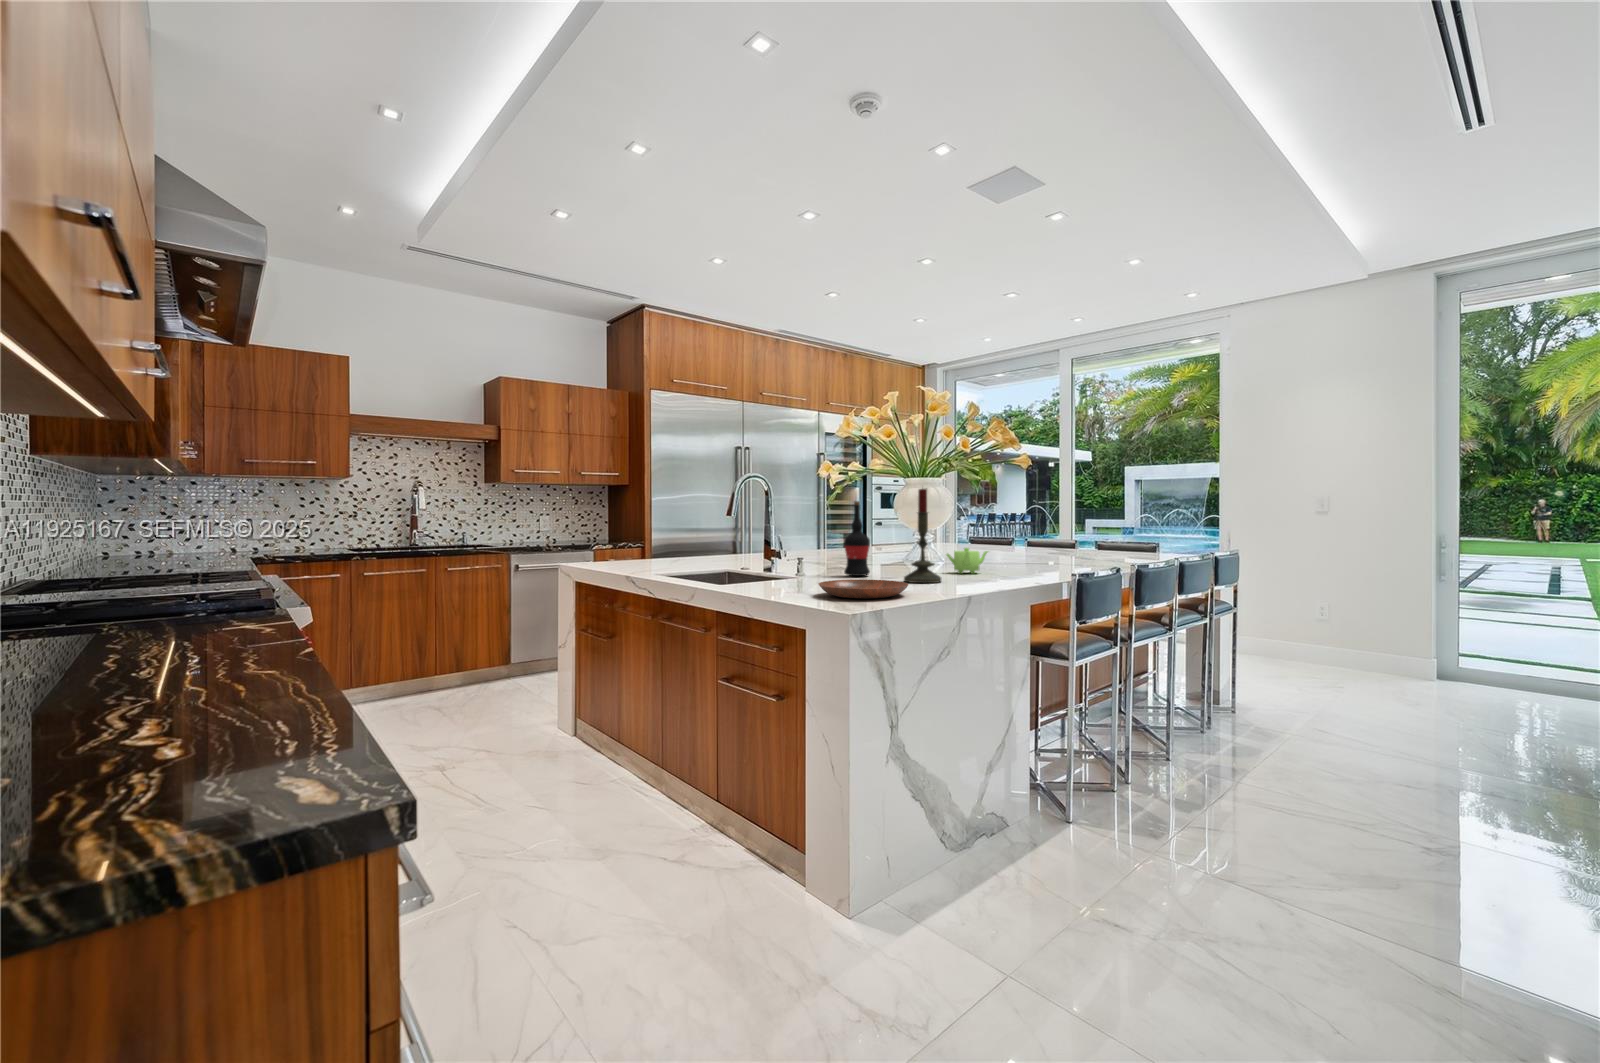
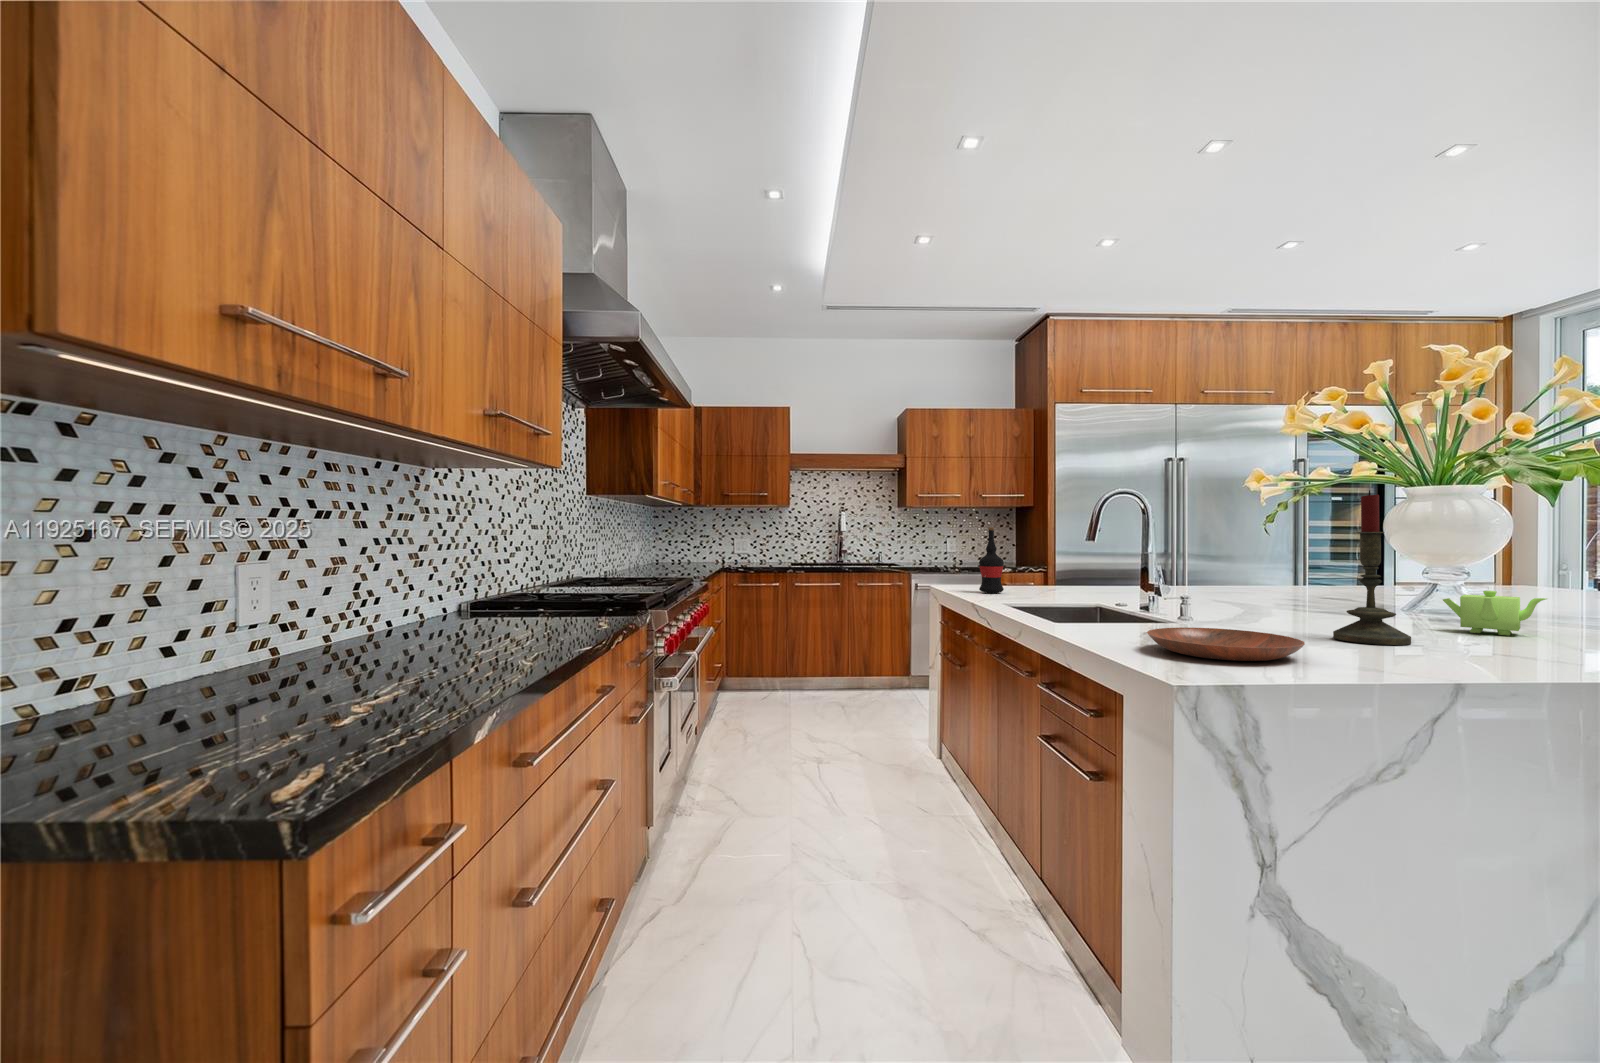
wine bottle: present [844,501,870,576] -> present [979,527,1004,593]

